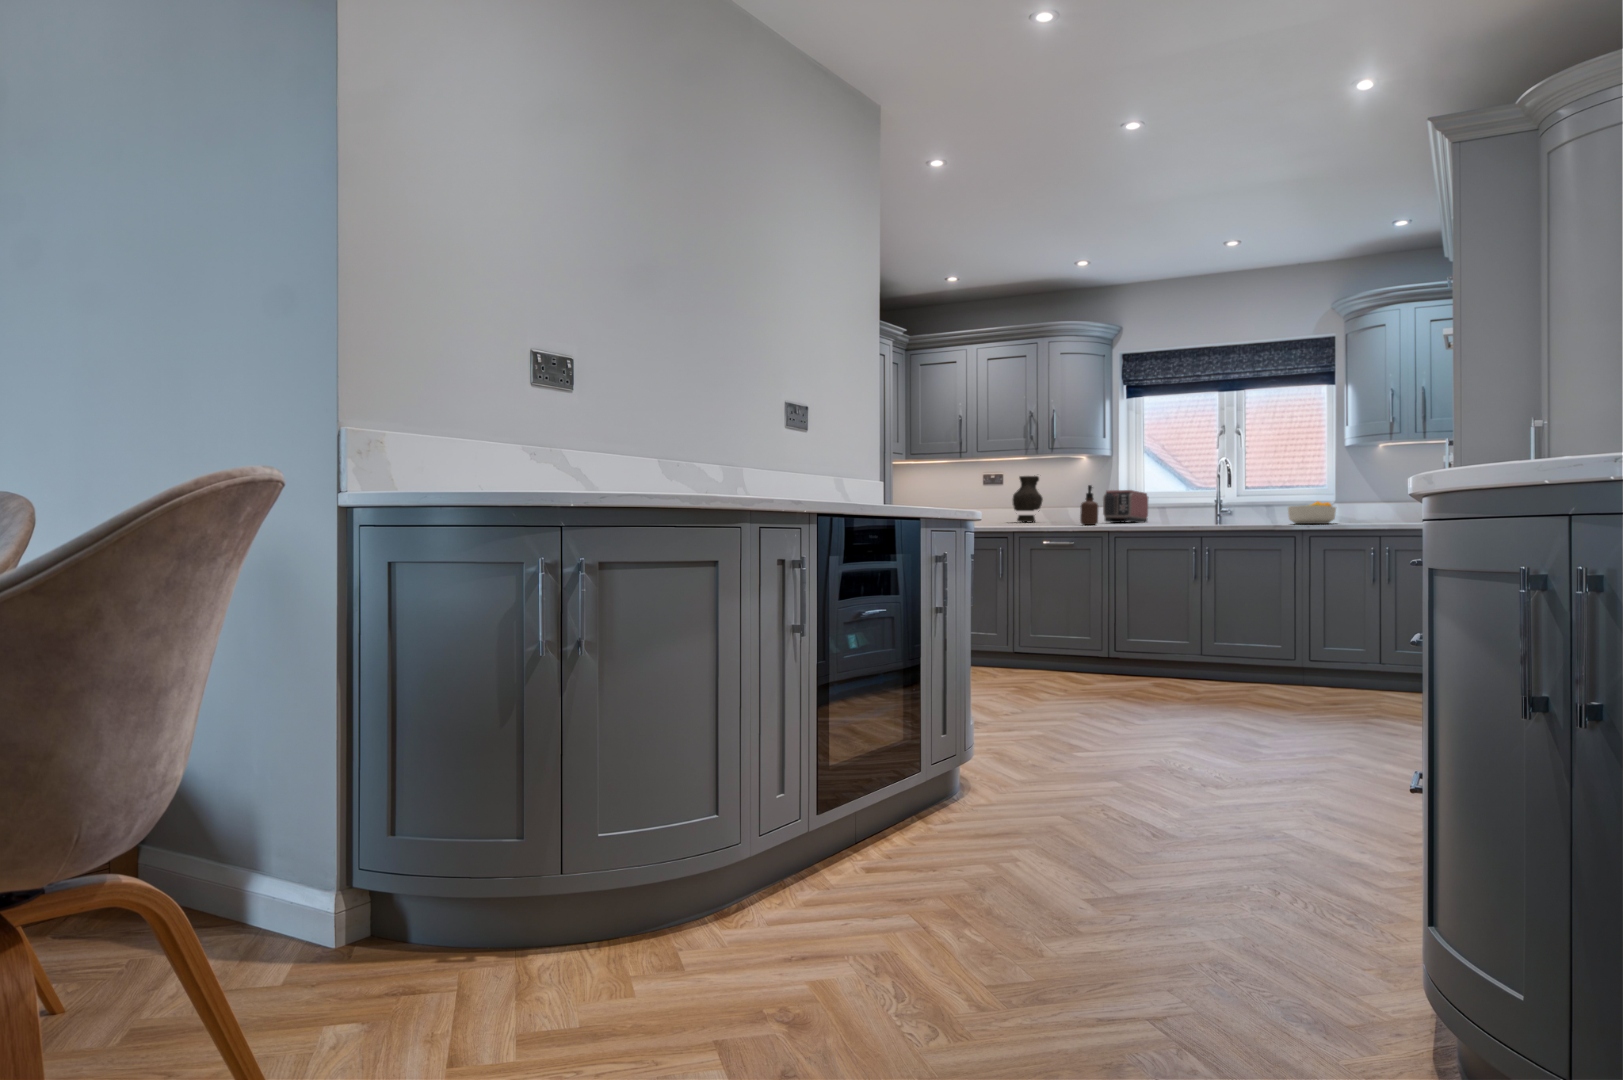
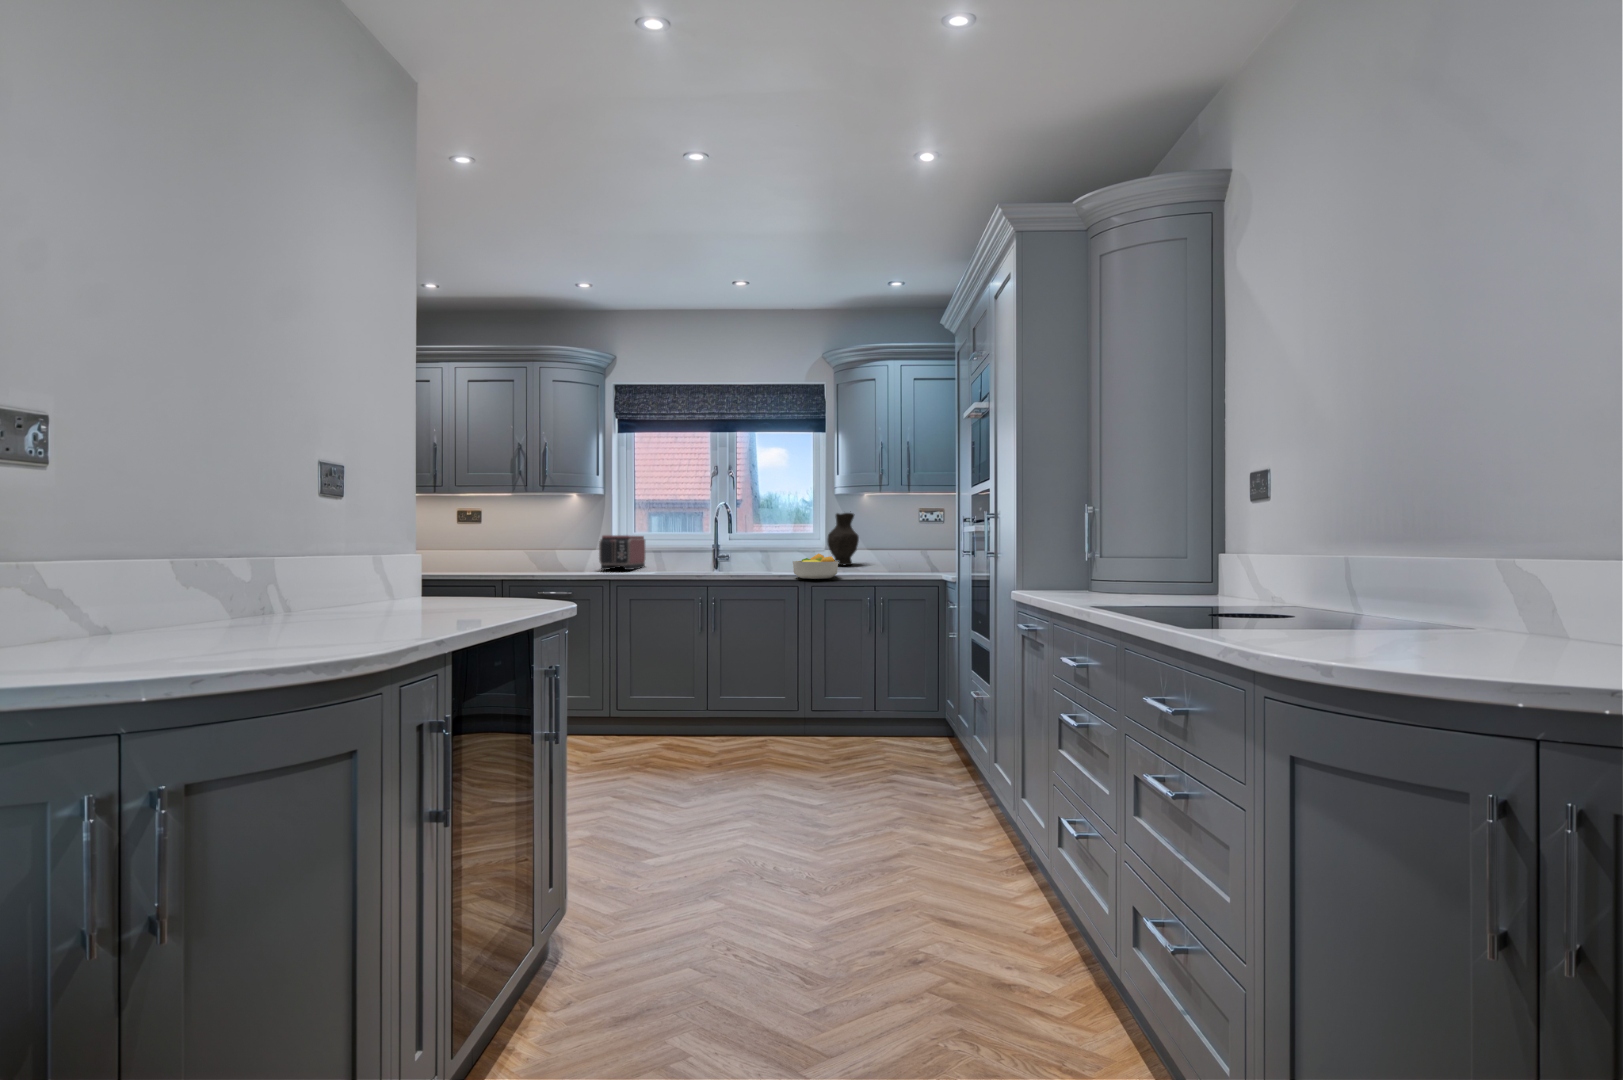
decorative vase: present [1013,476,1043,522] -> present [827,513,859,565]
soap dispenser: present [1080,485,1098,525] -> none [577,534,597,579]

